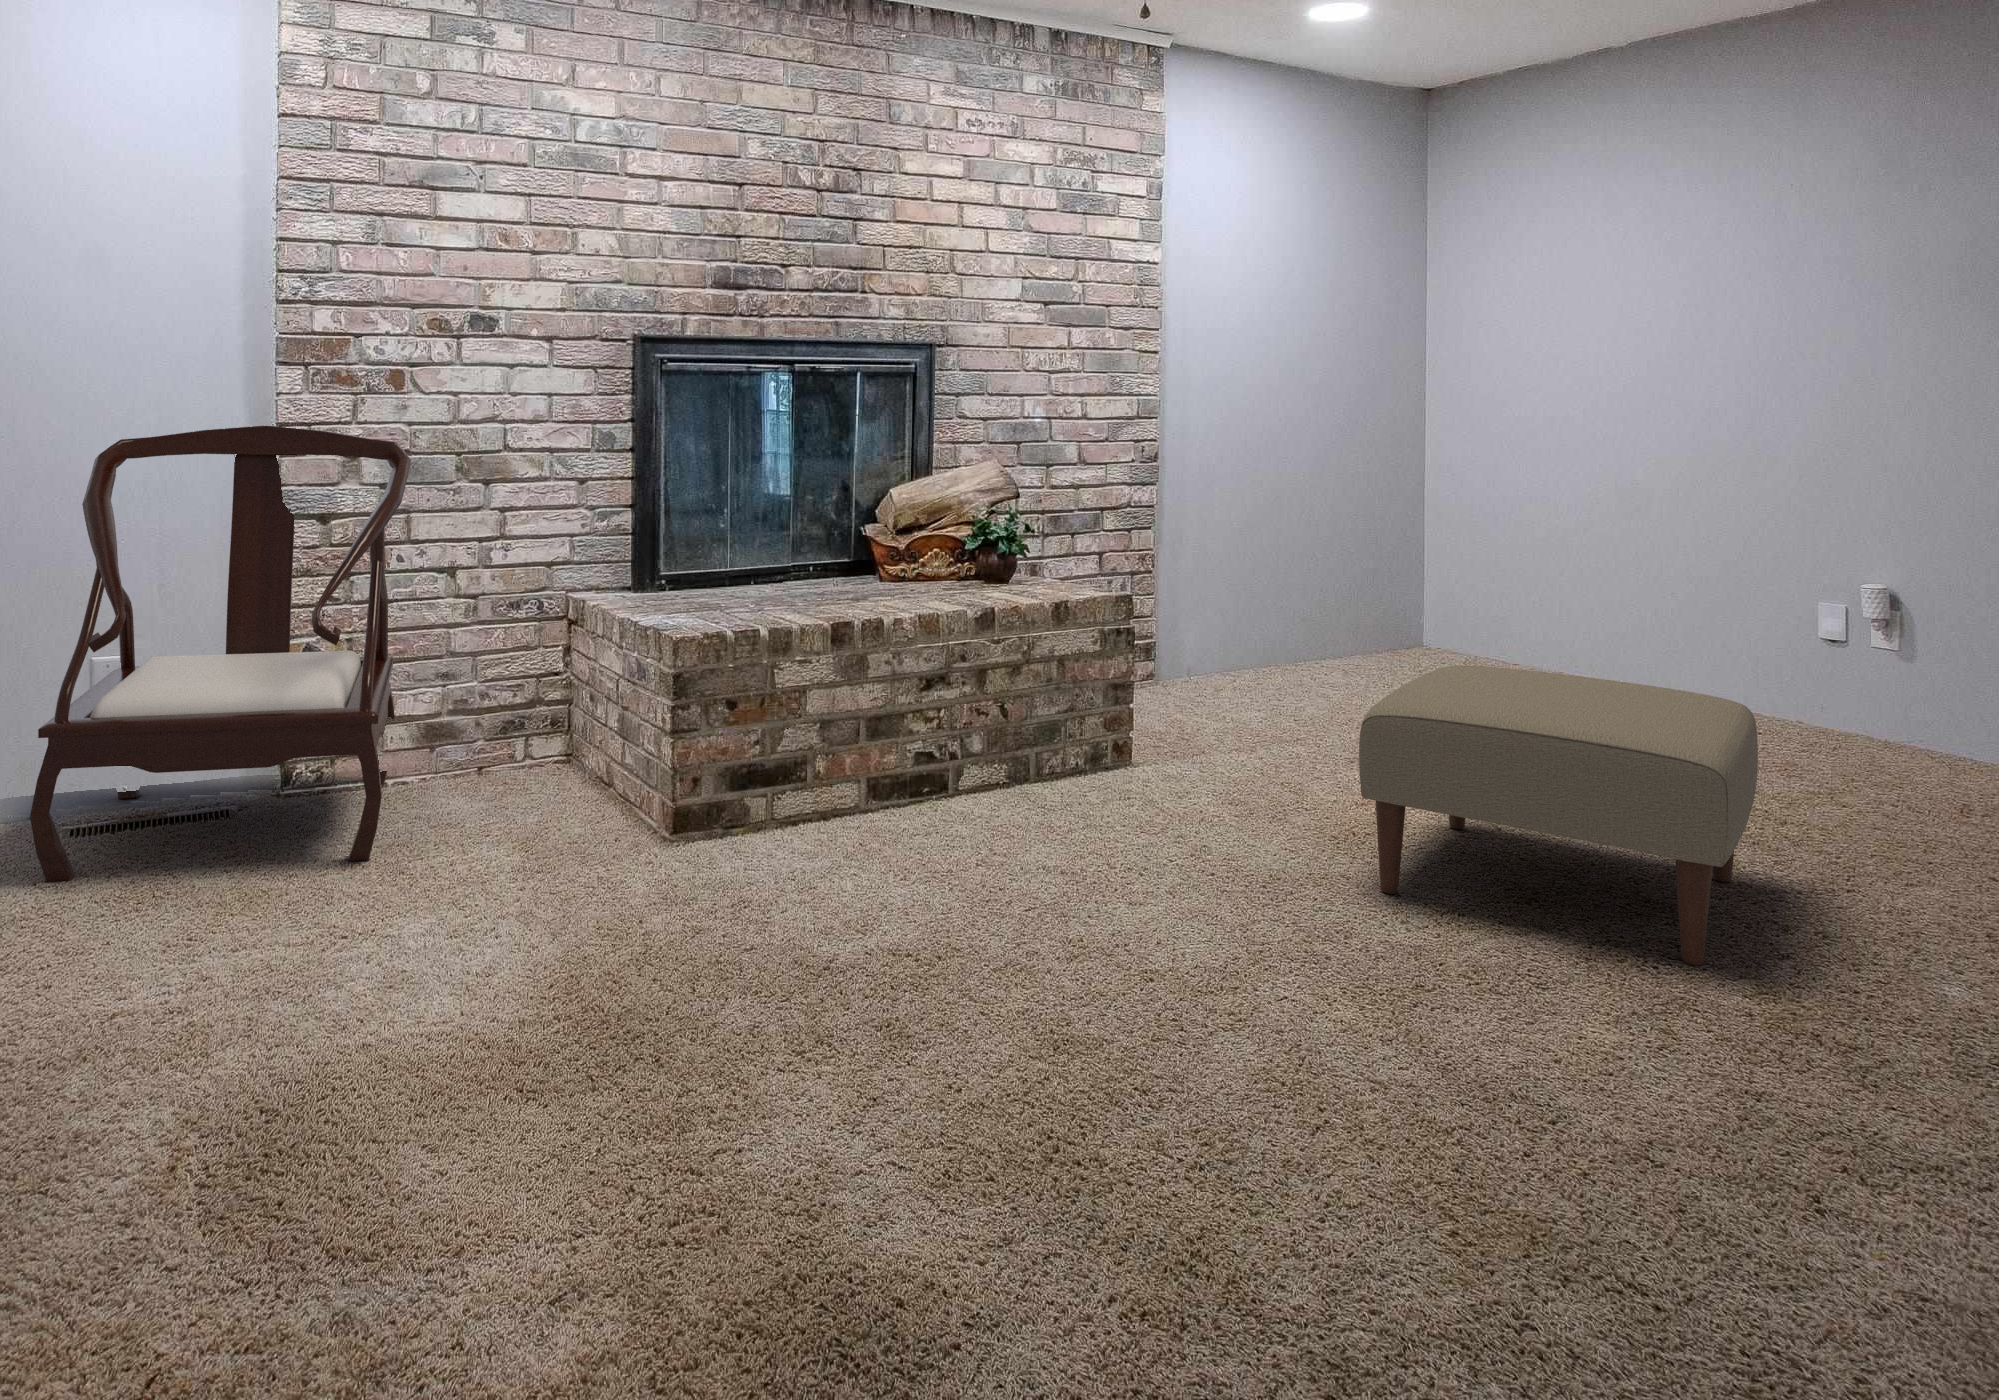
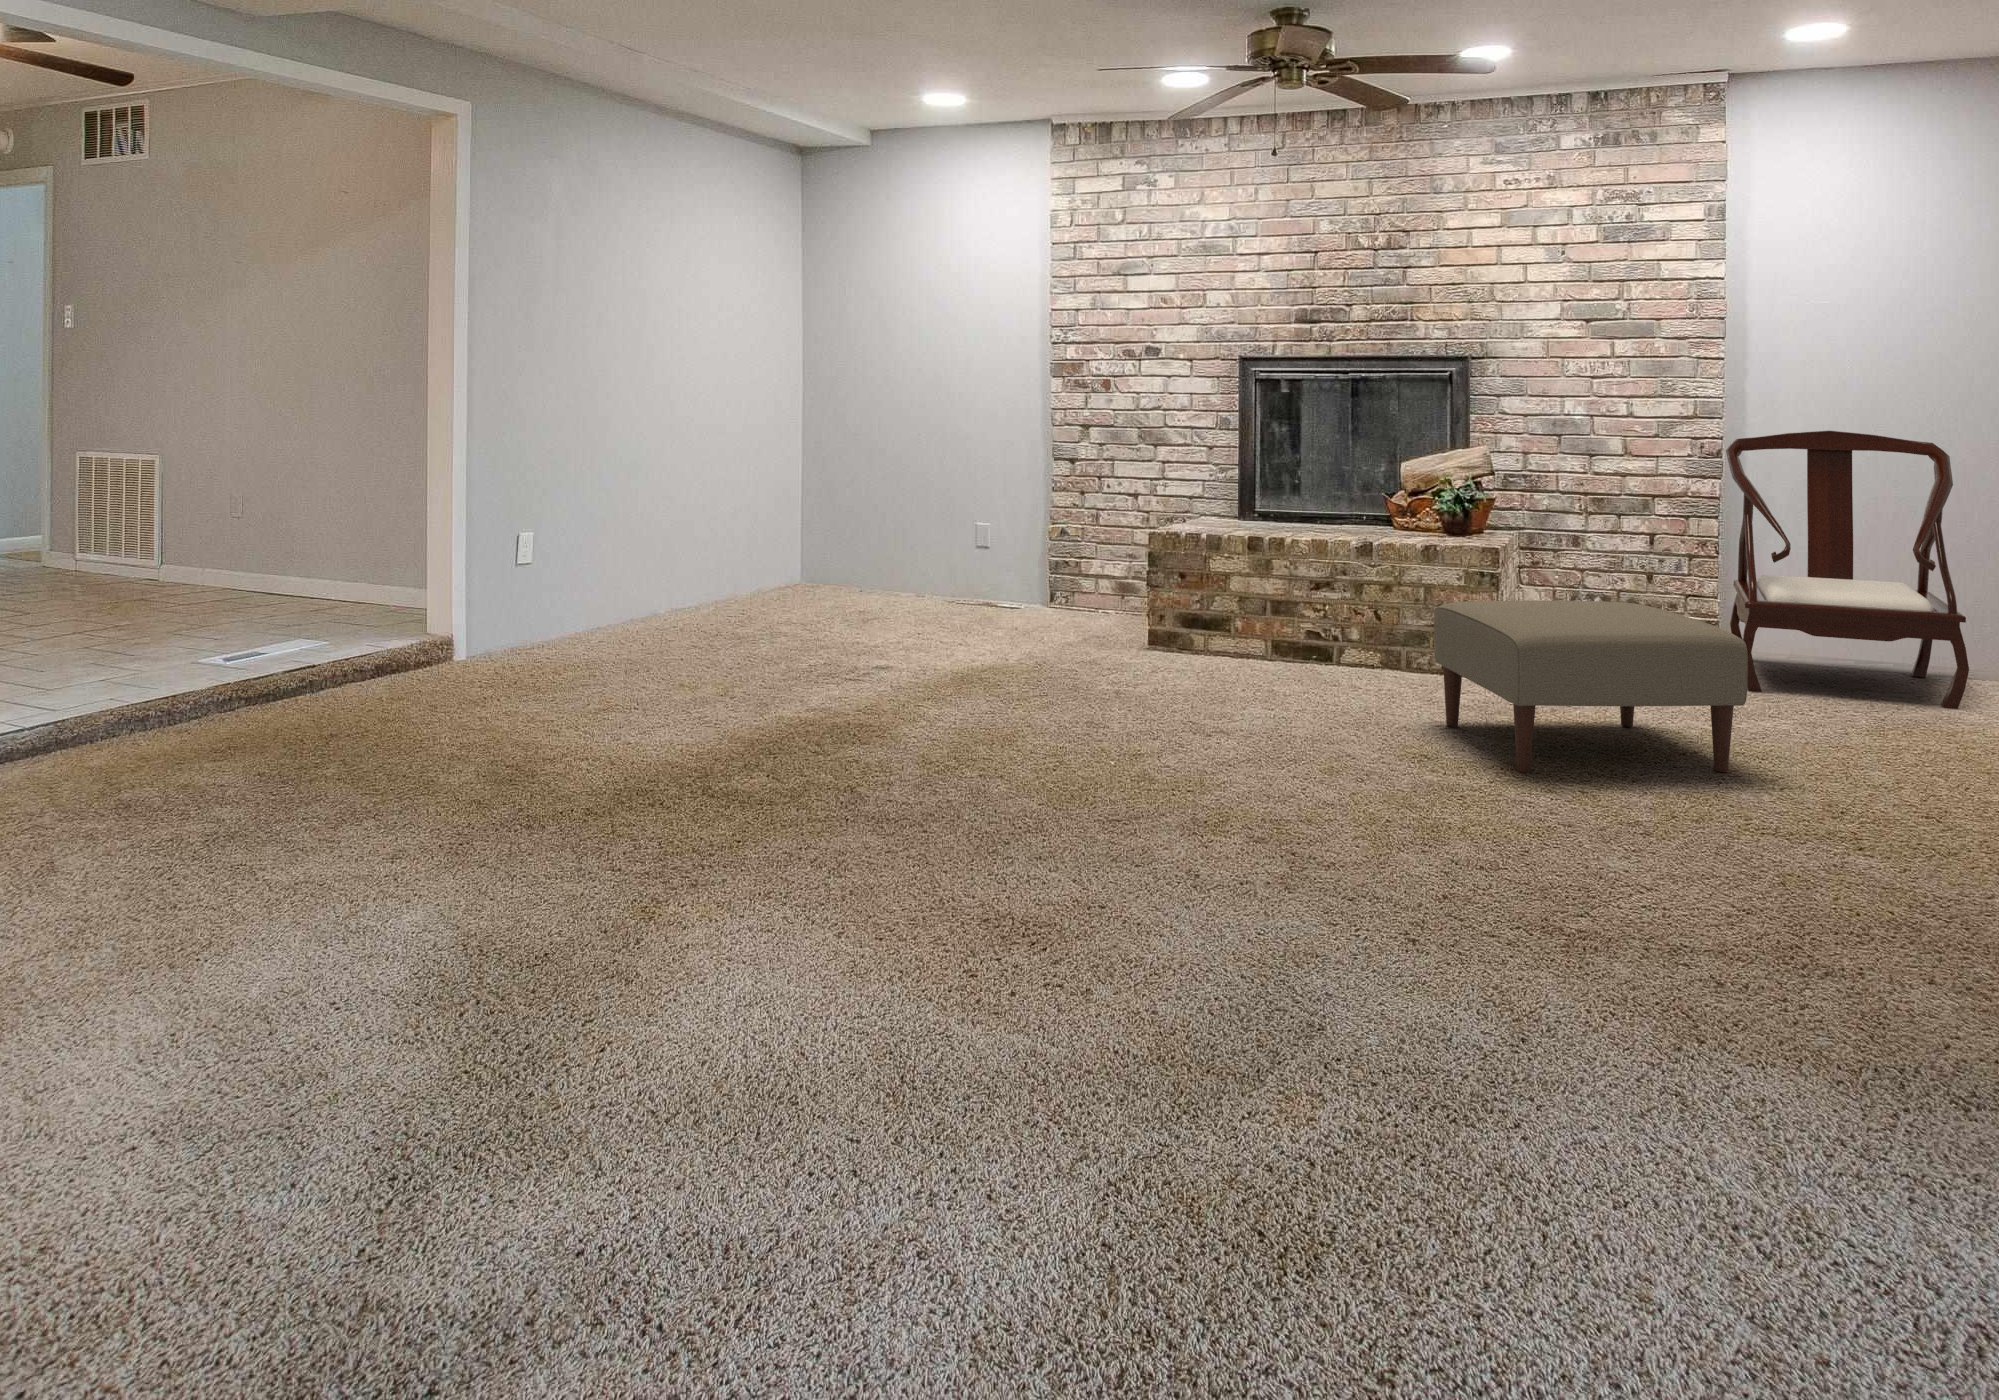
armchair: present [30,425,411,882] -> present [1726,430,1969,709]

